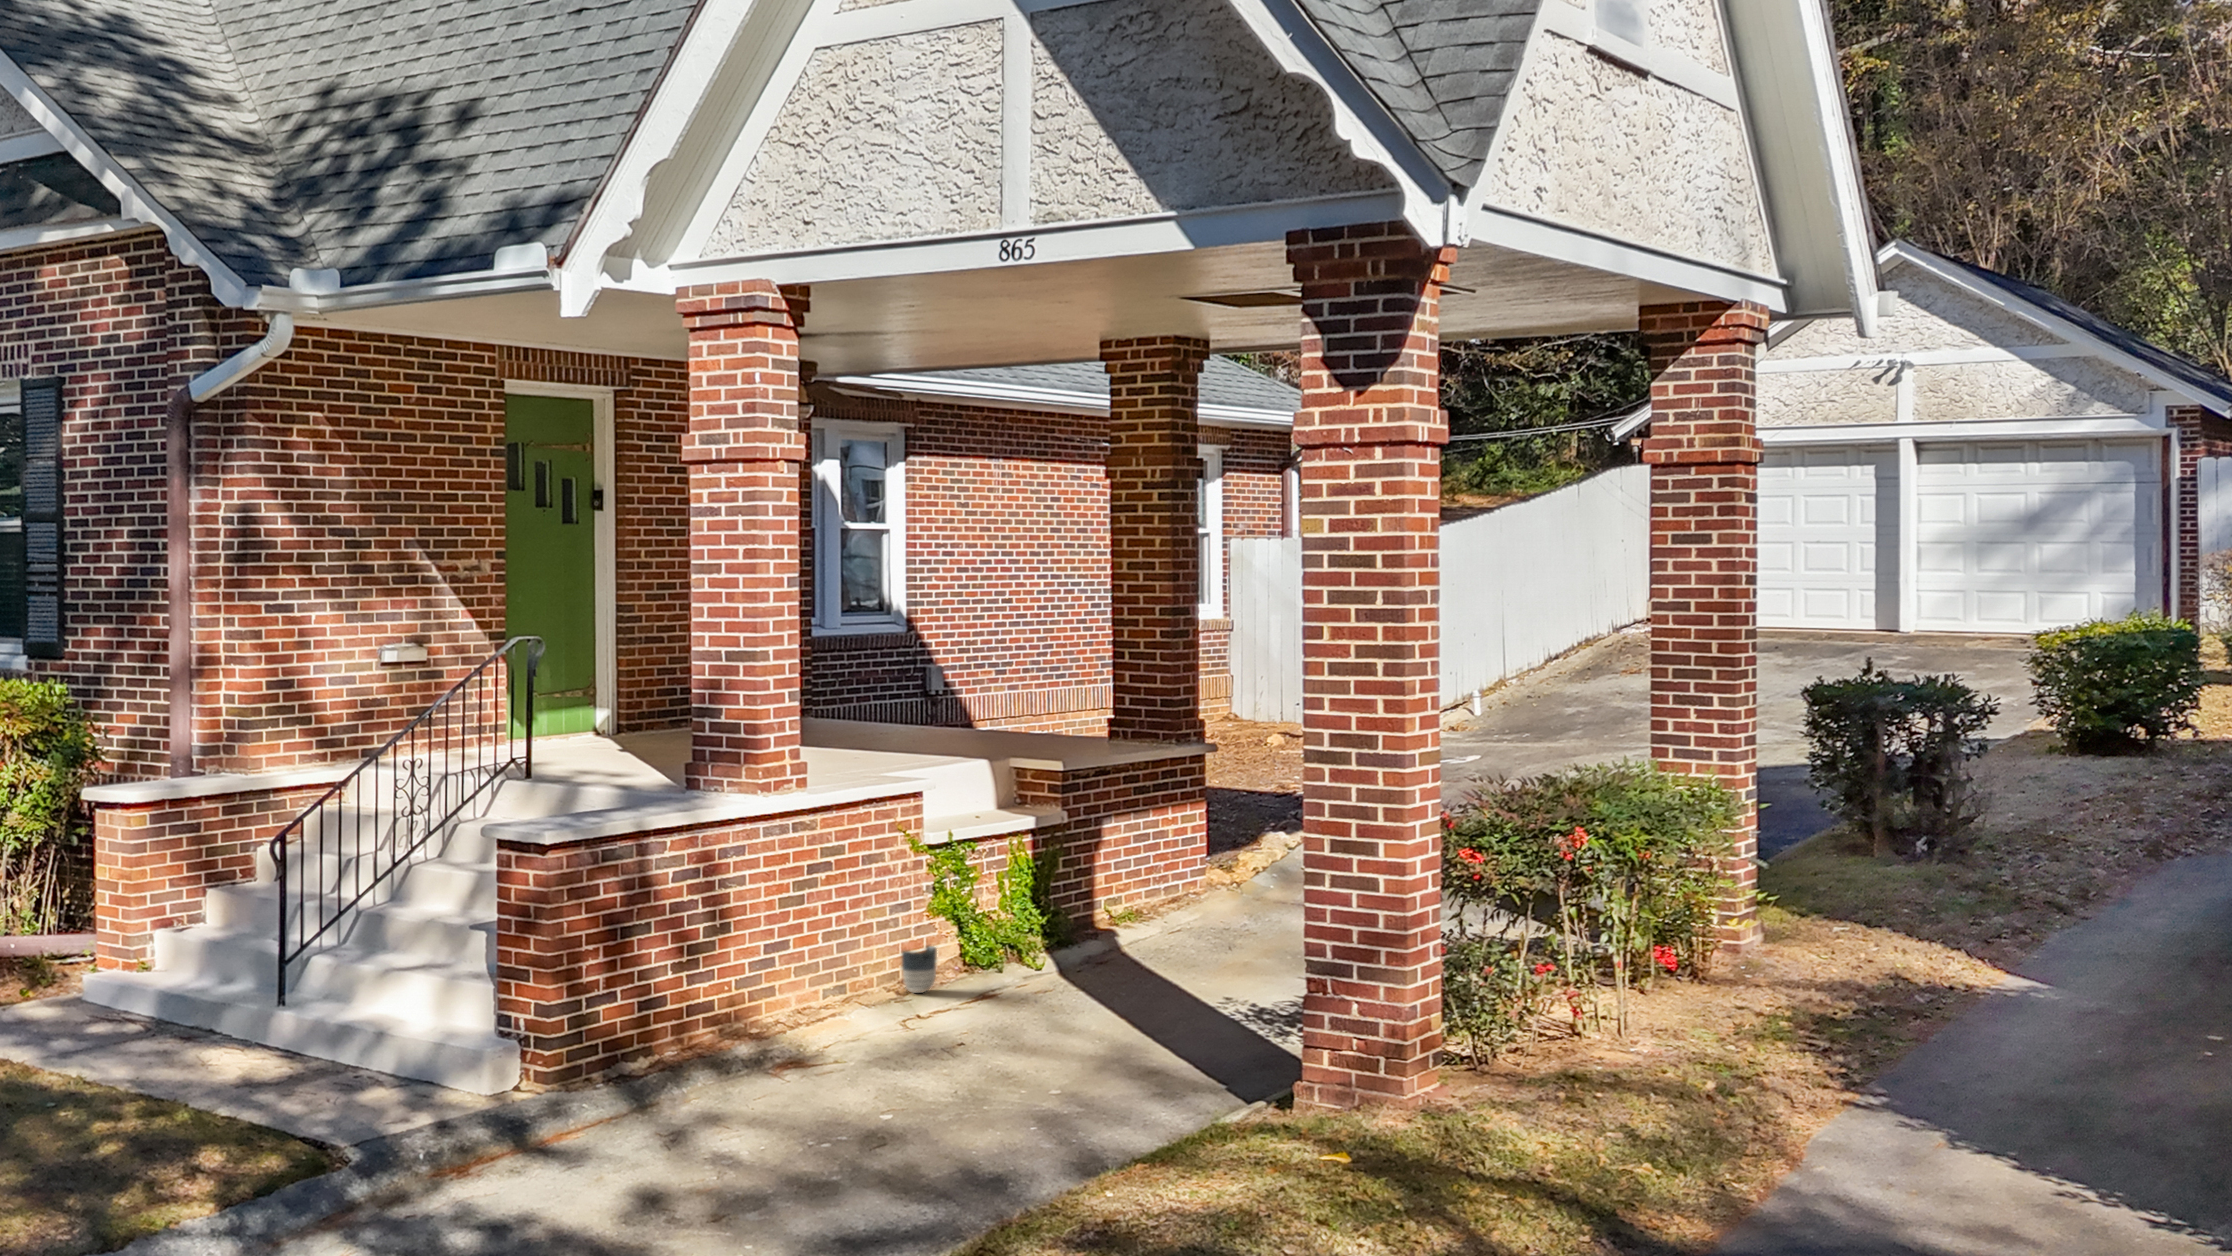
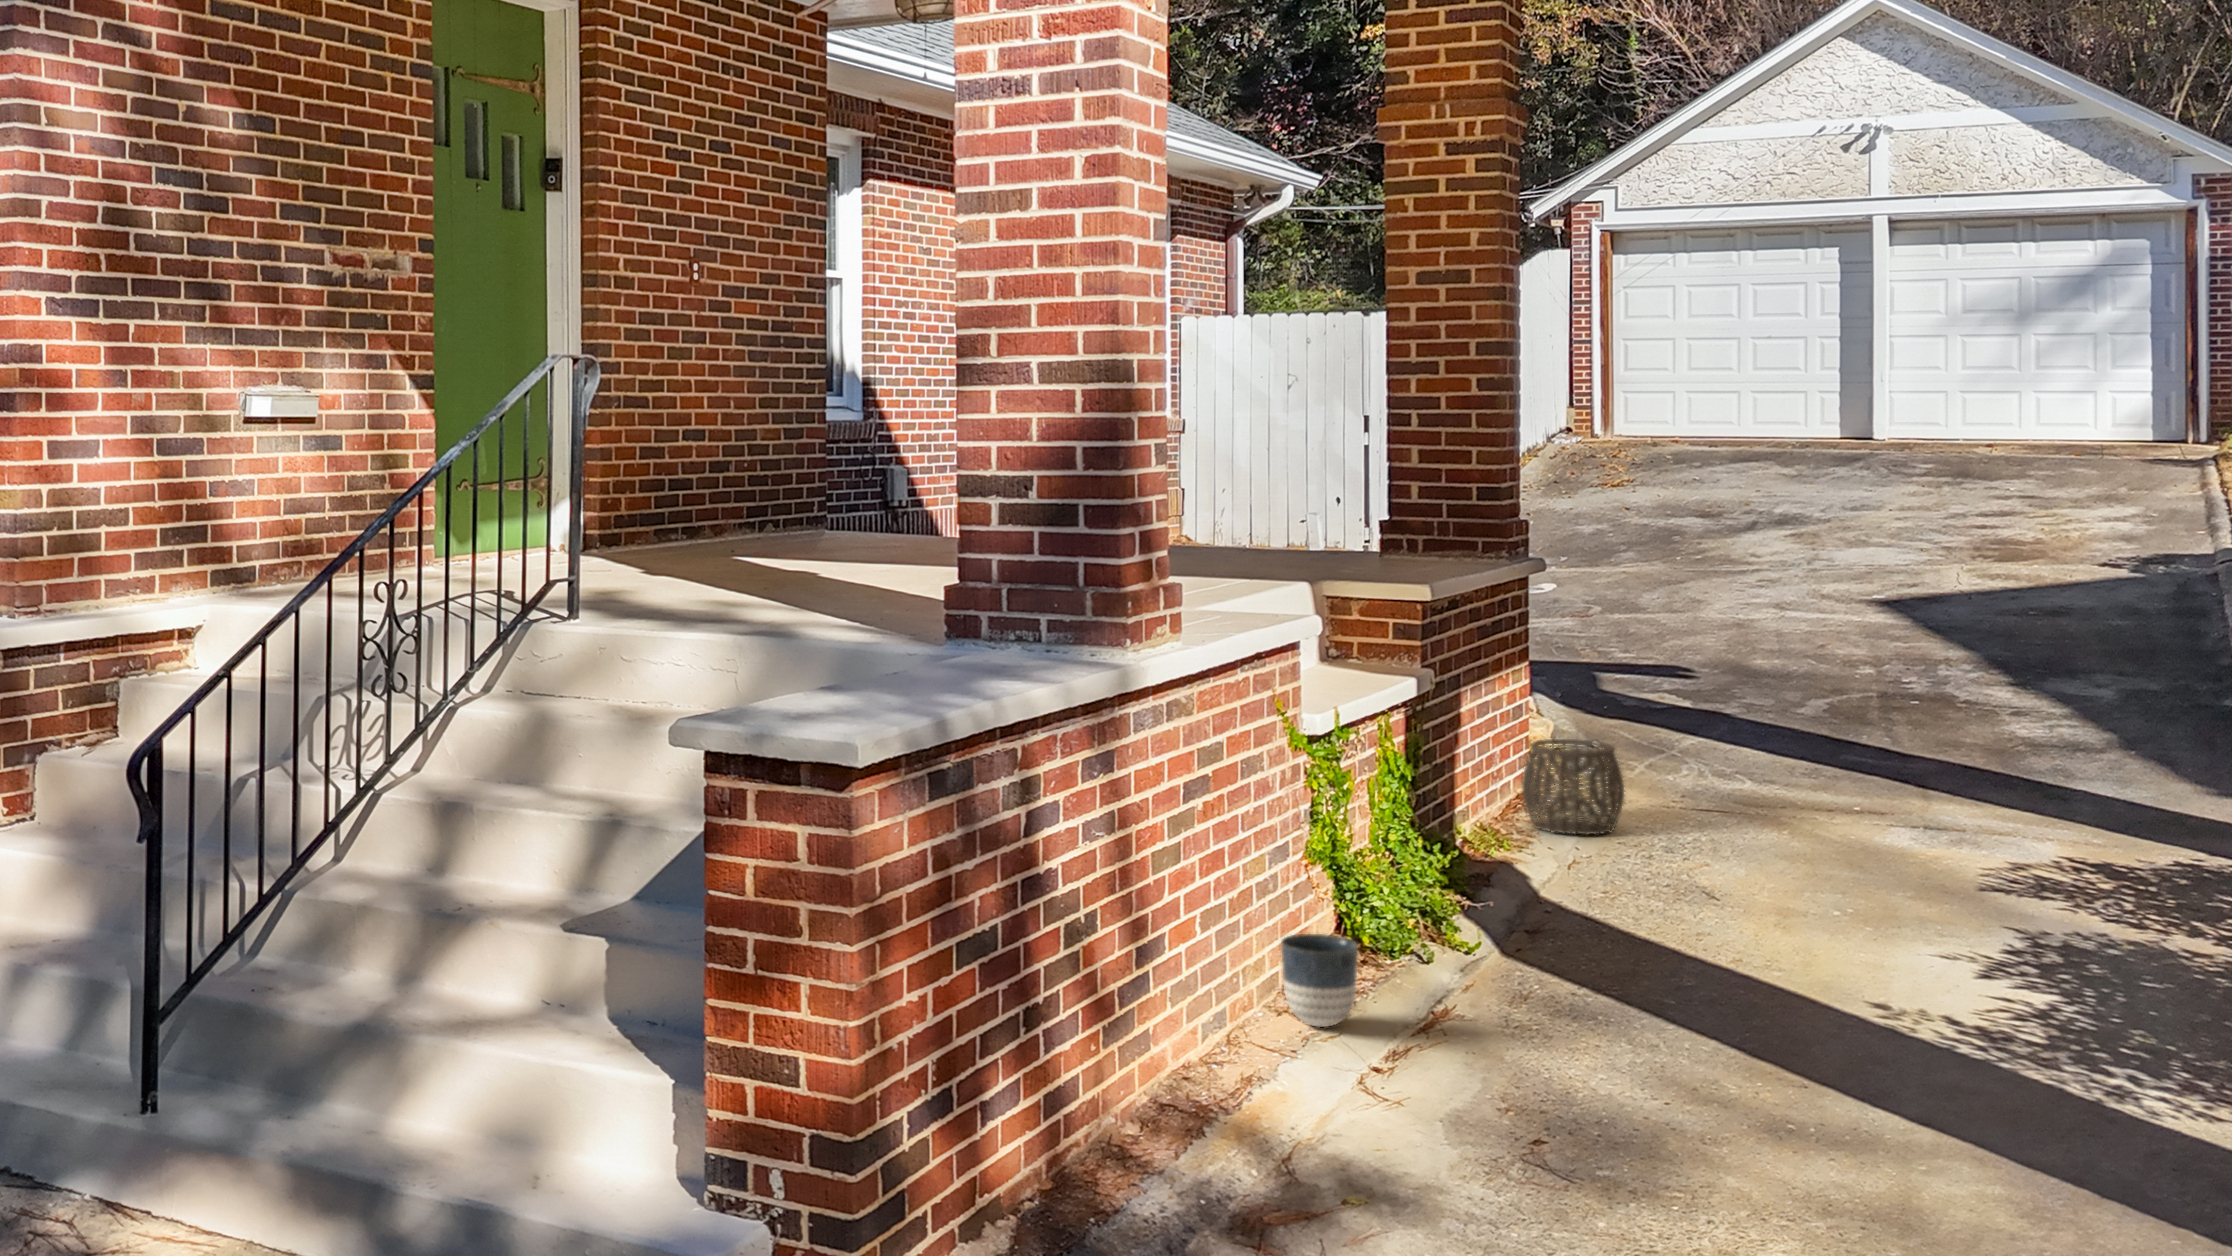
woven basket: none [1175,856,1238,915] -> present [1522,739,1625,835]

